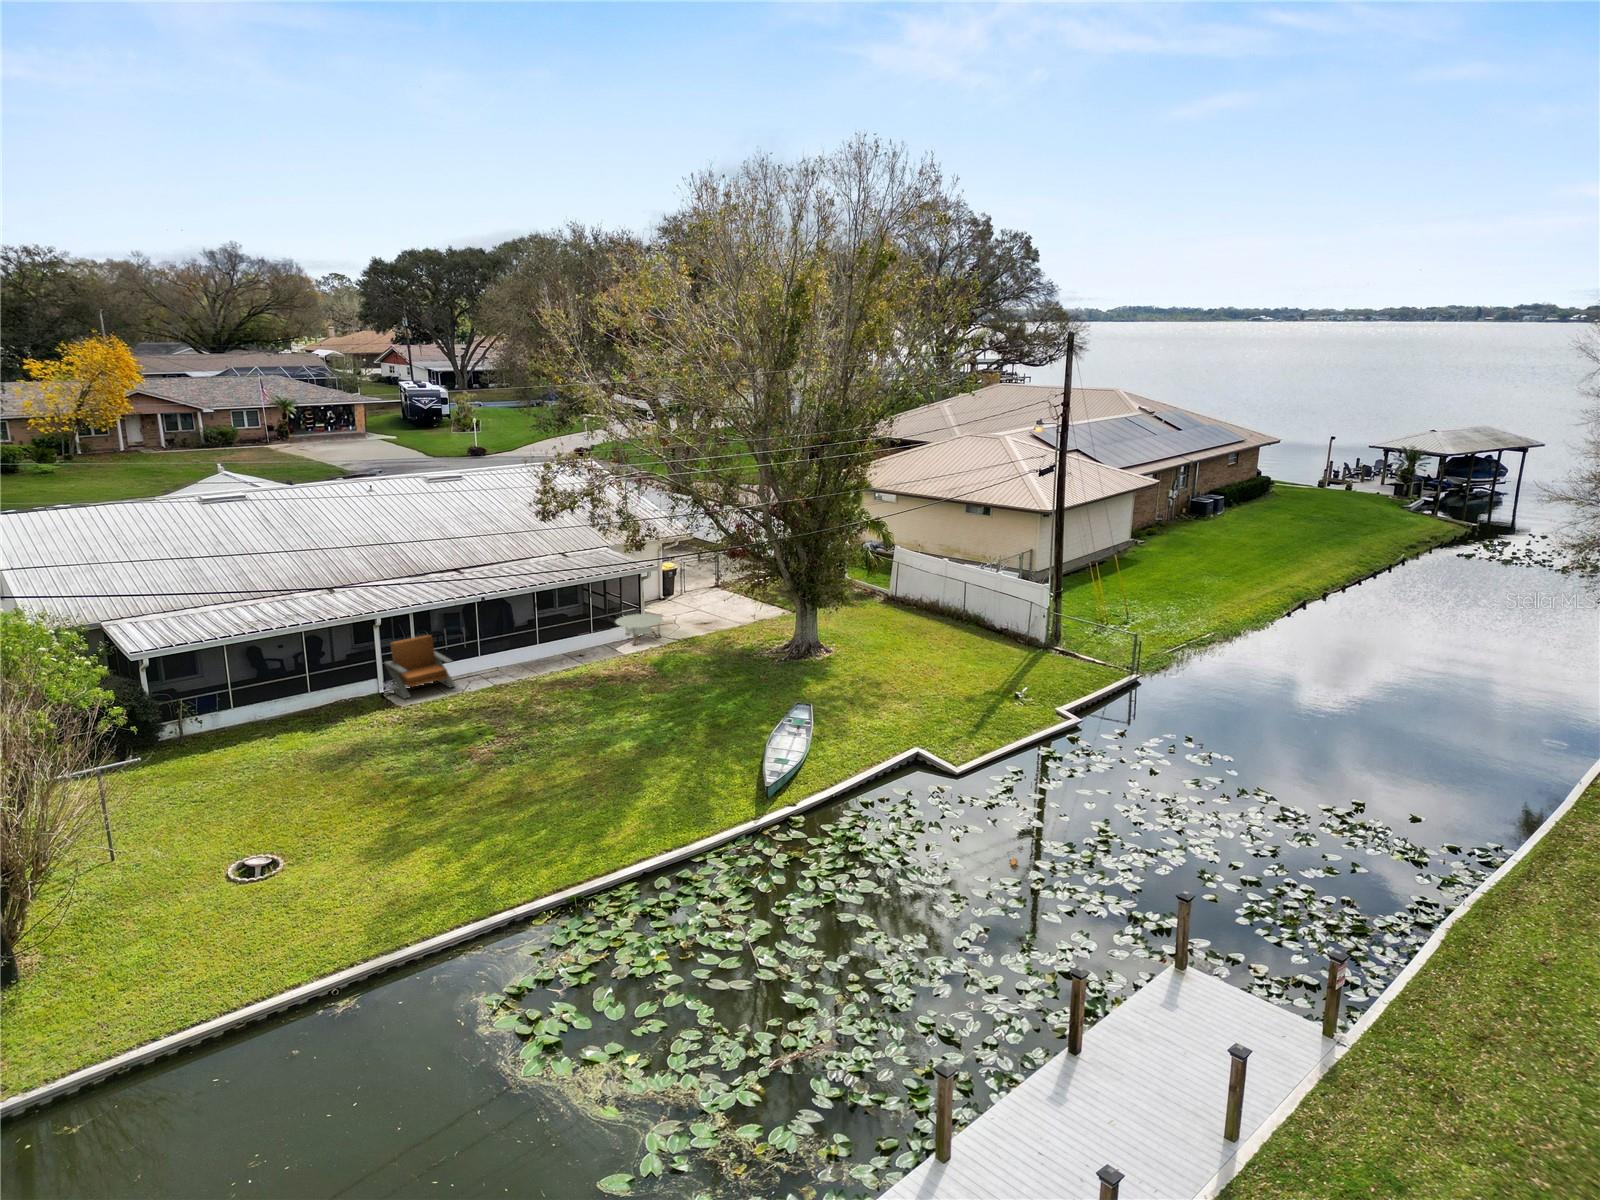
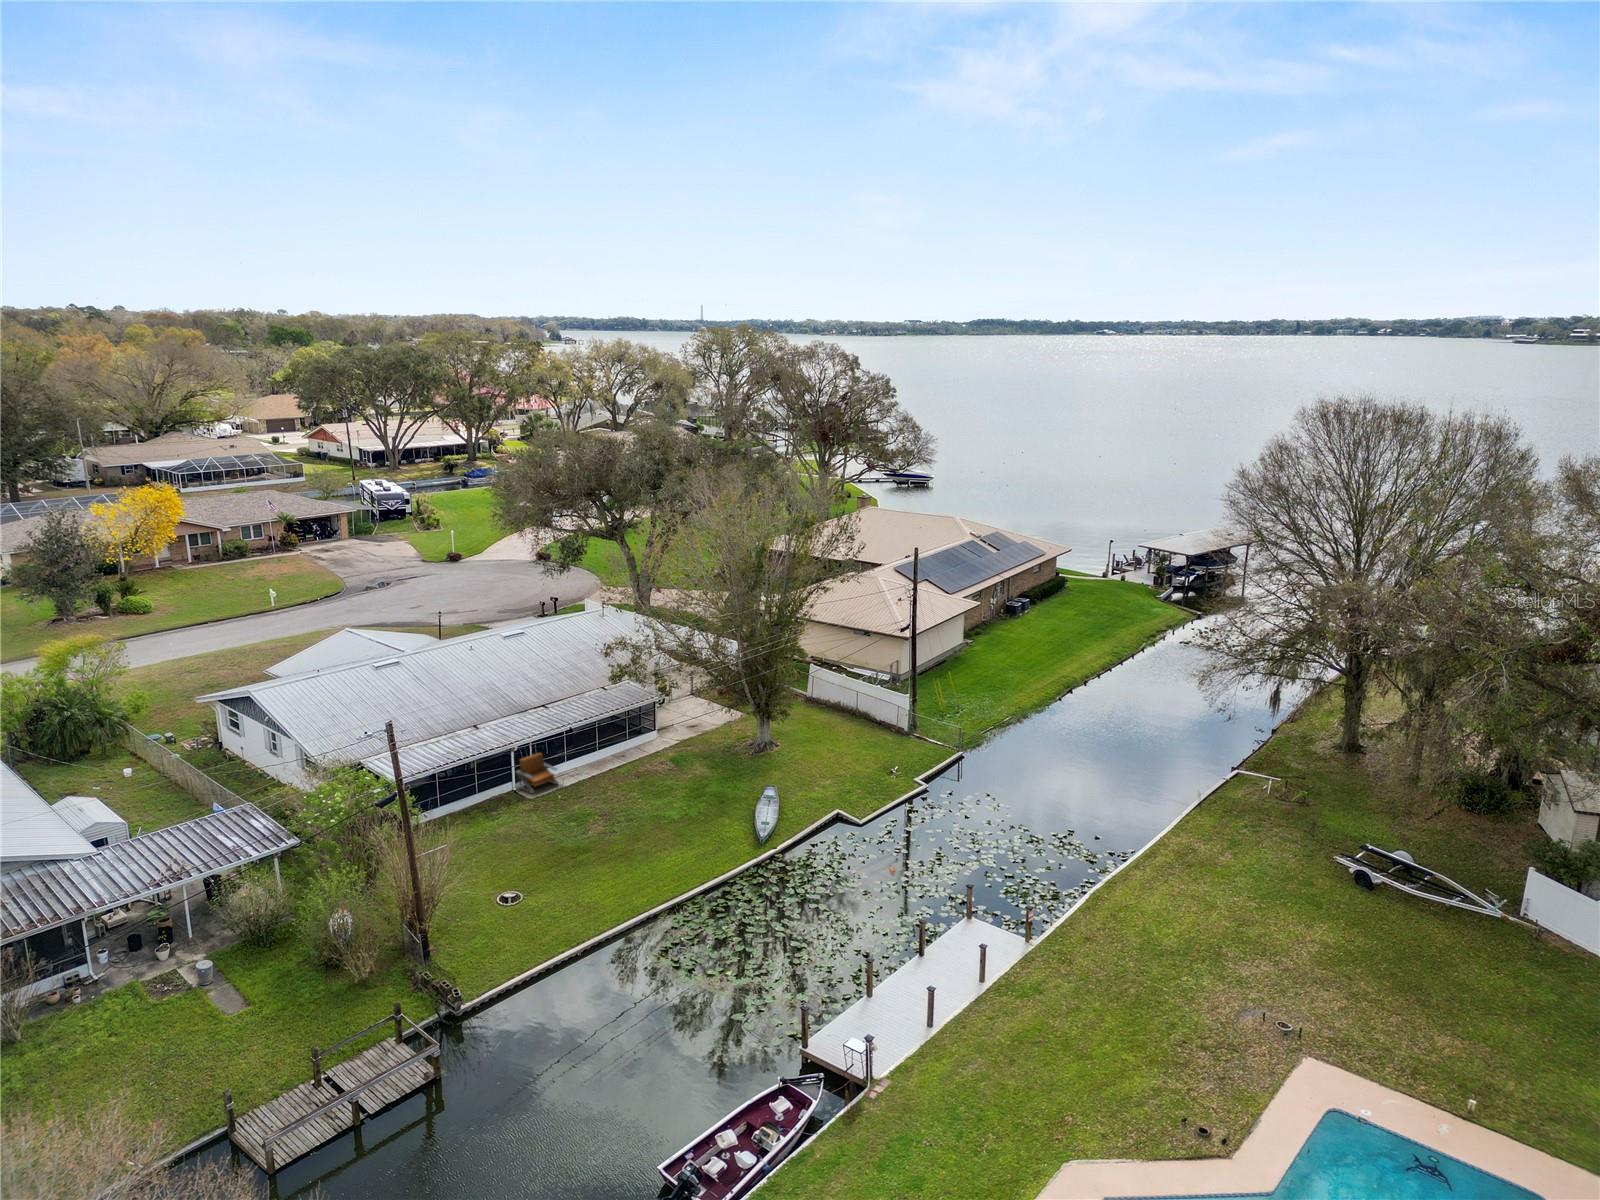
round table: present [616,614,663,645] -> none [642,725,672,747]

